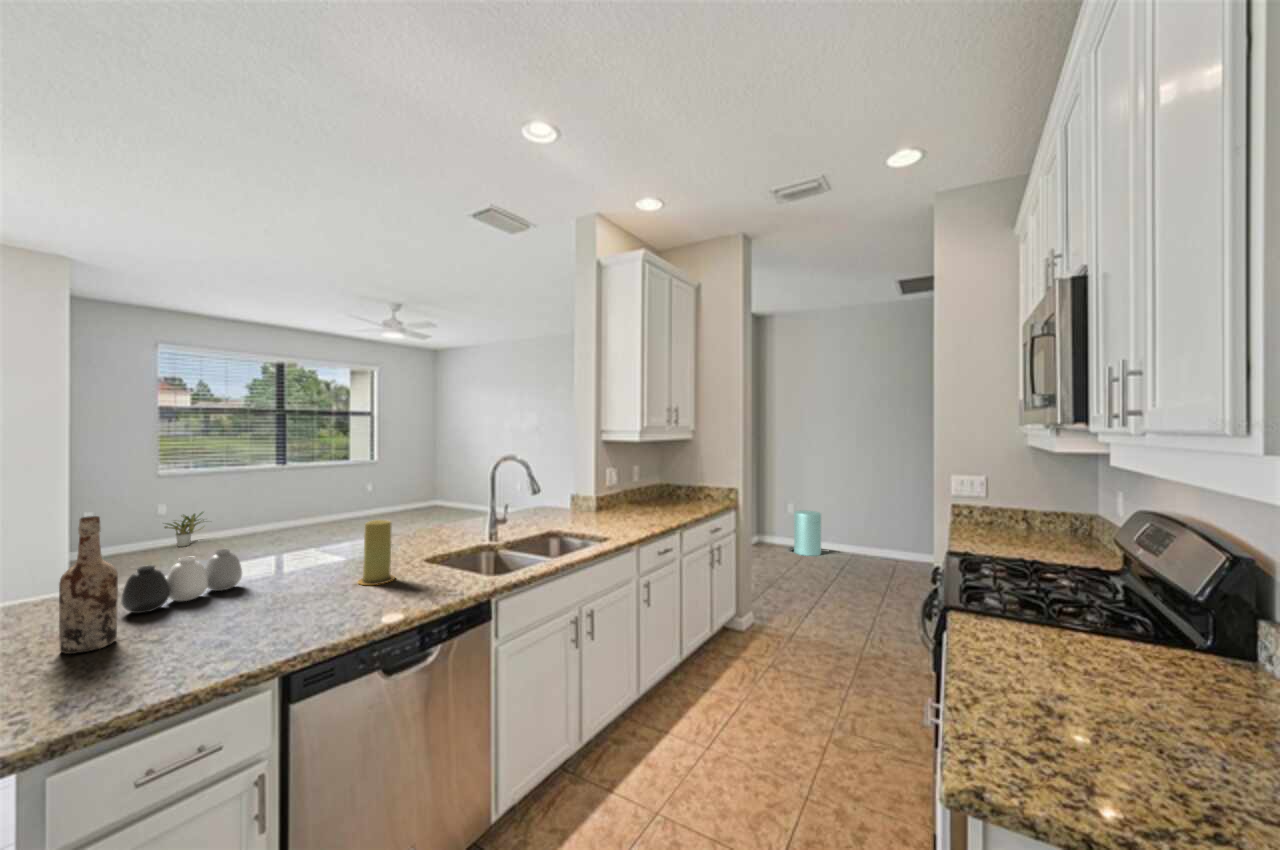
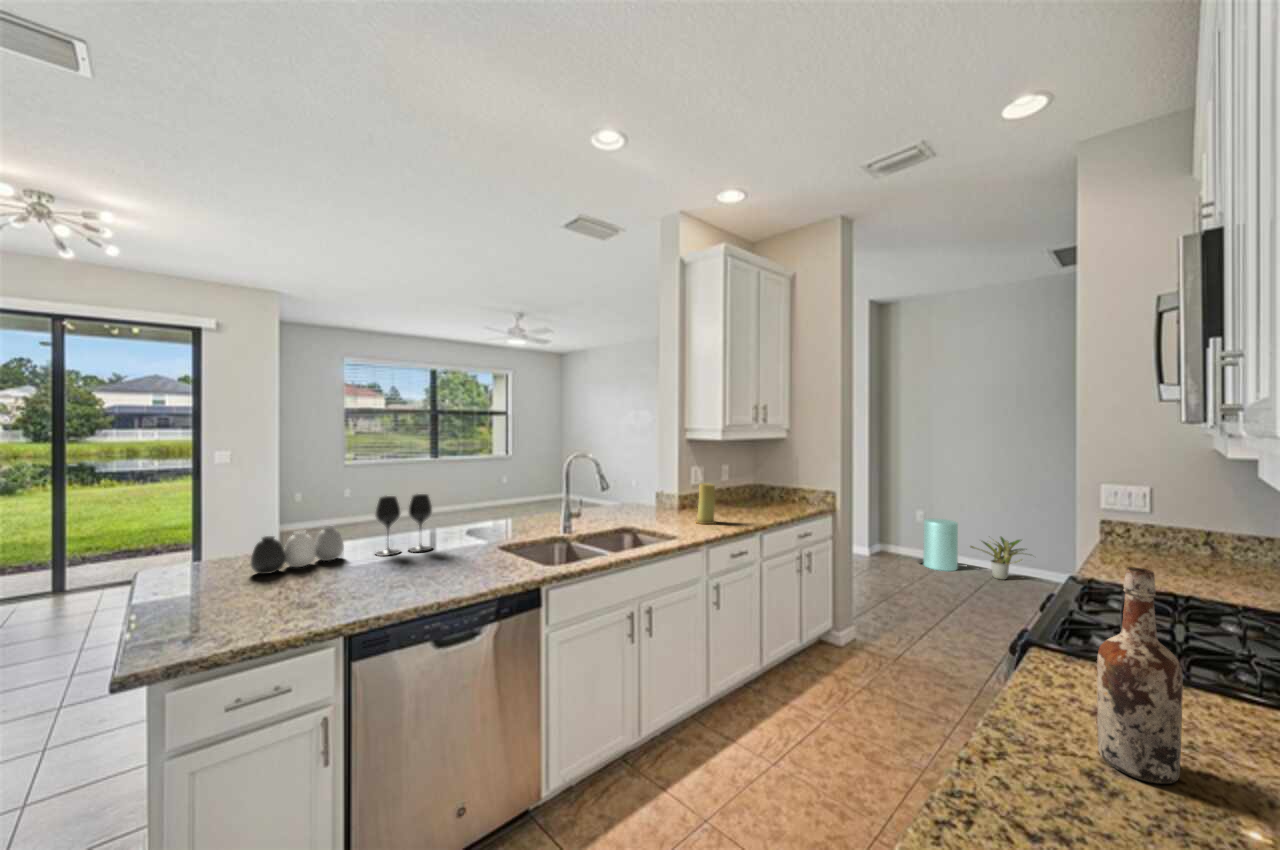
wine glass: none [280,507,351,580] -> present [375,494,432,556]
potted plant: present [164,513,202,547] -> present [971,537,1024,580]
wine bottle: present [59,516,118,654] -> present [1097,567,1183,784]
candle: present [358,520,395,585] -> present [696,483,716,524]

